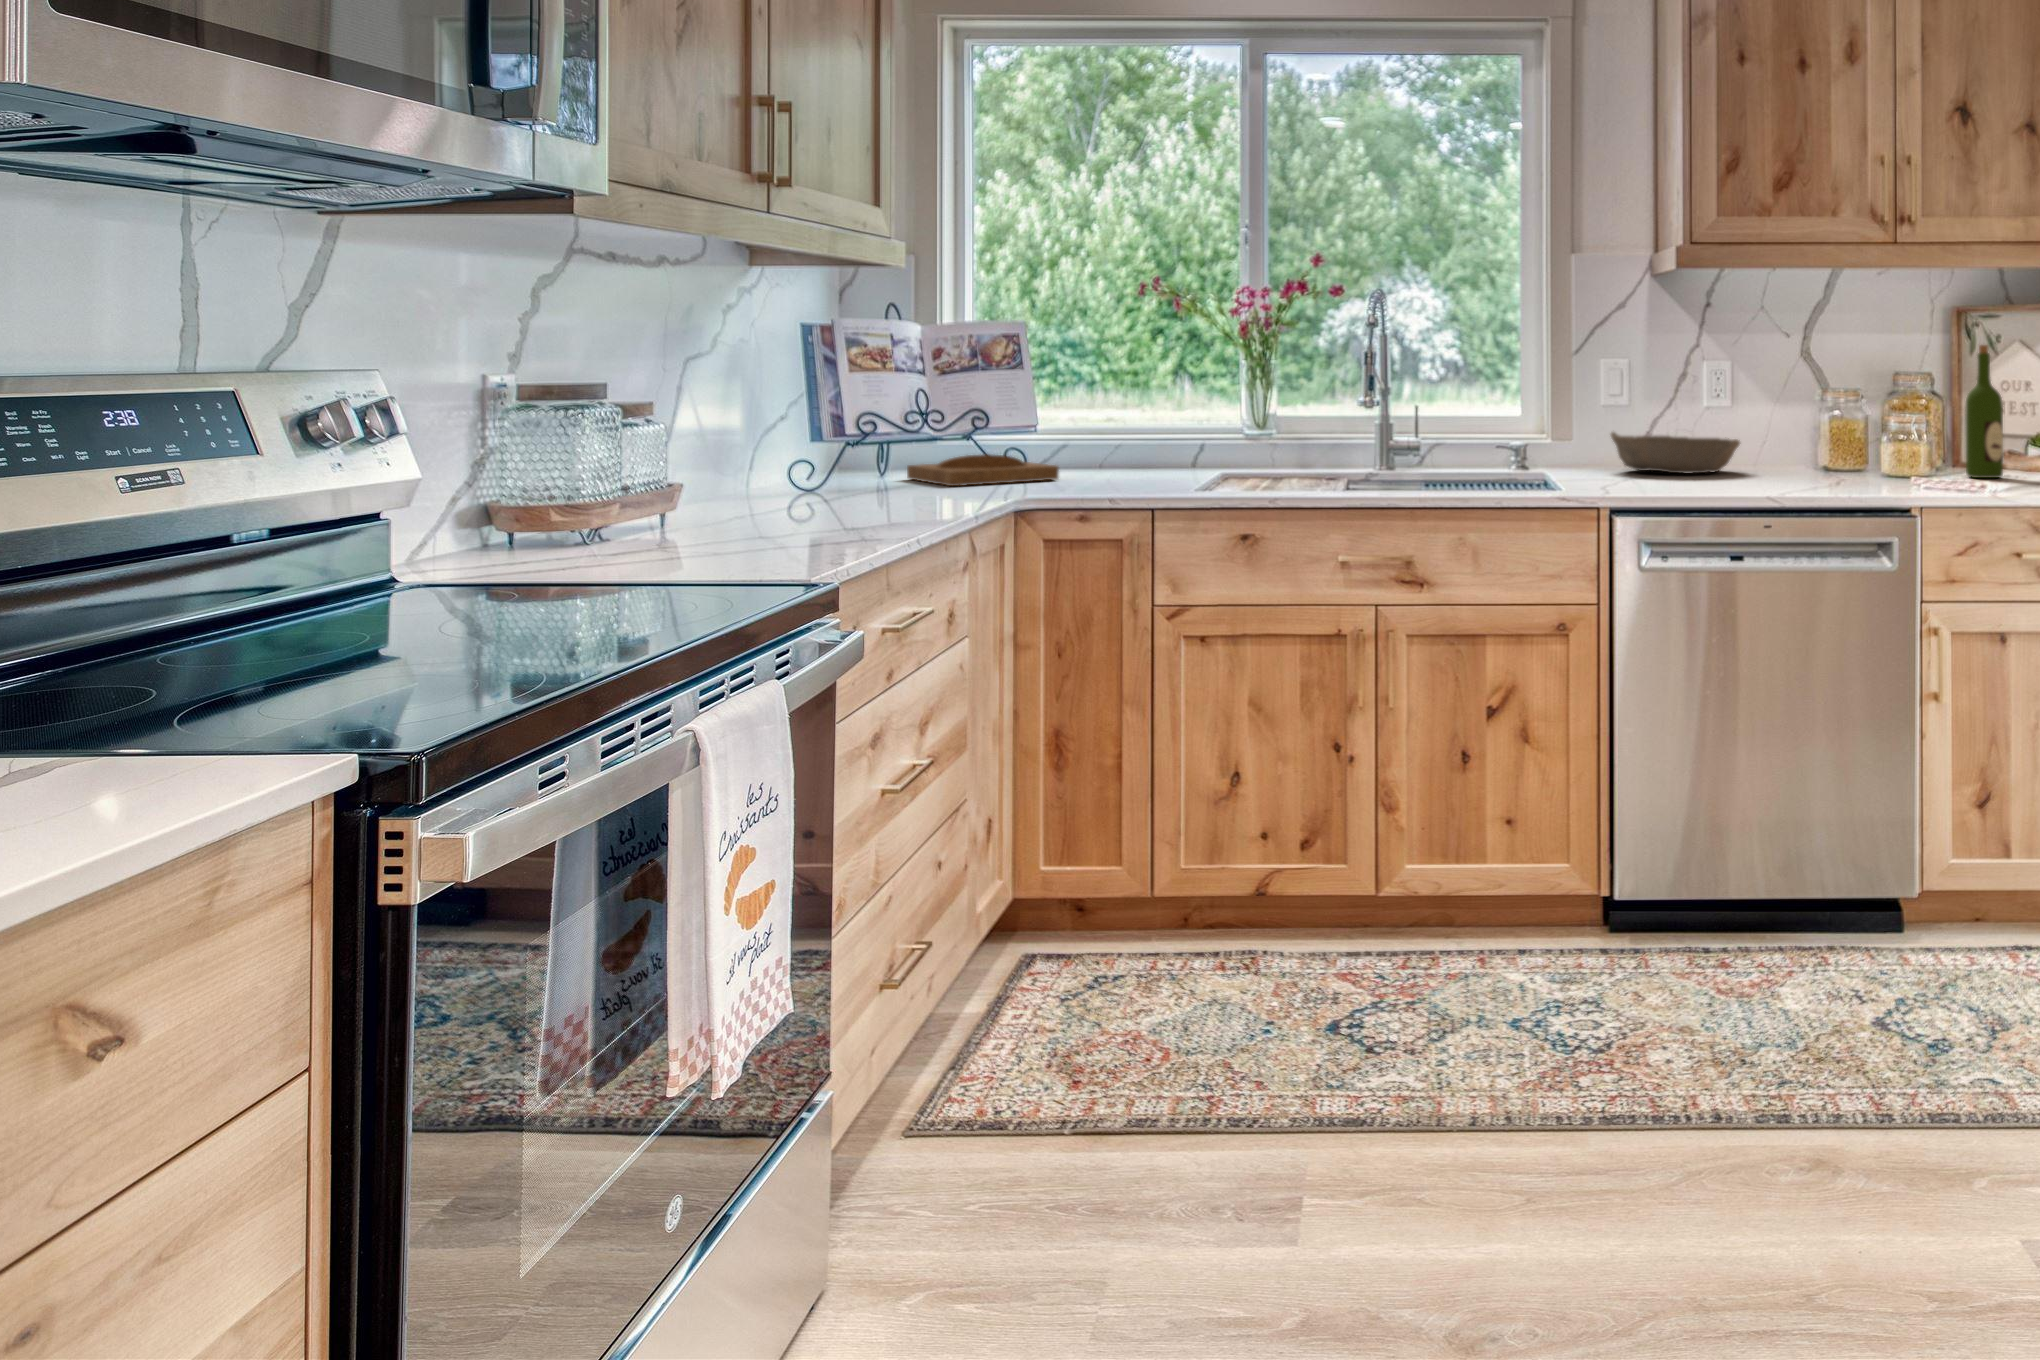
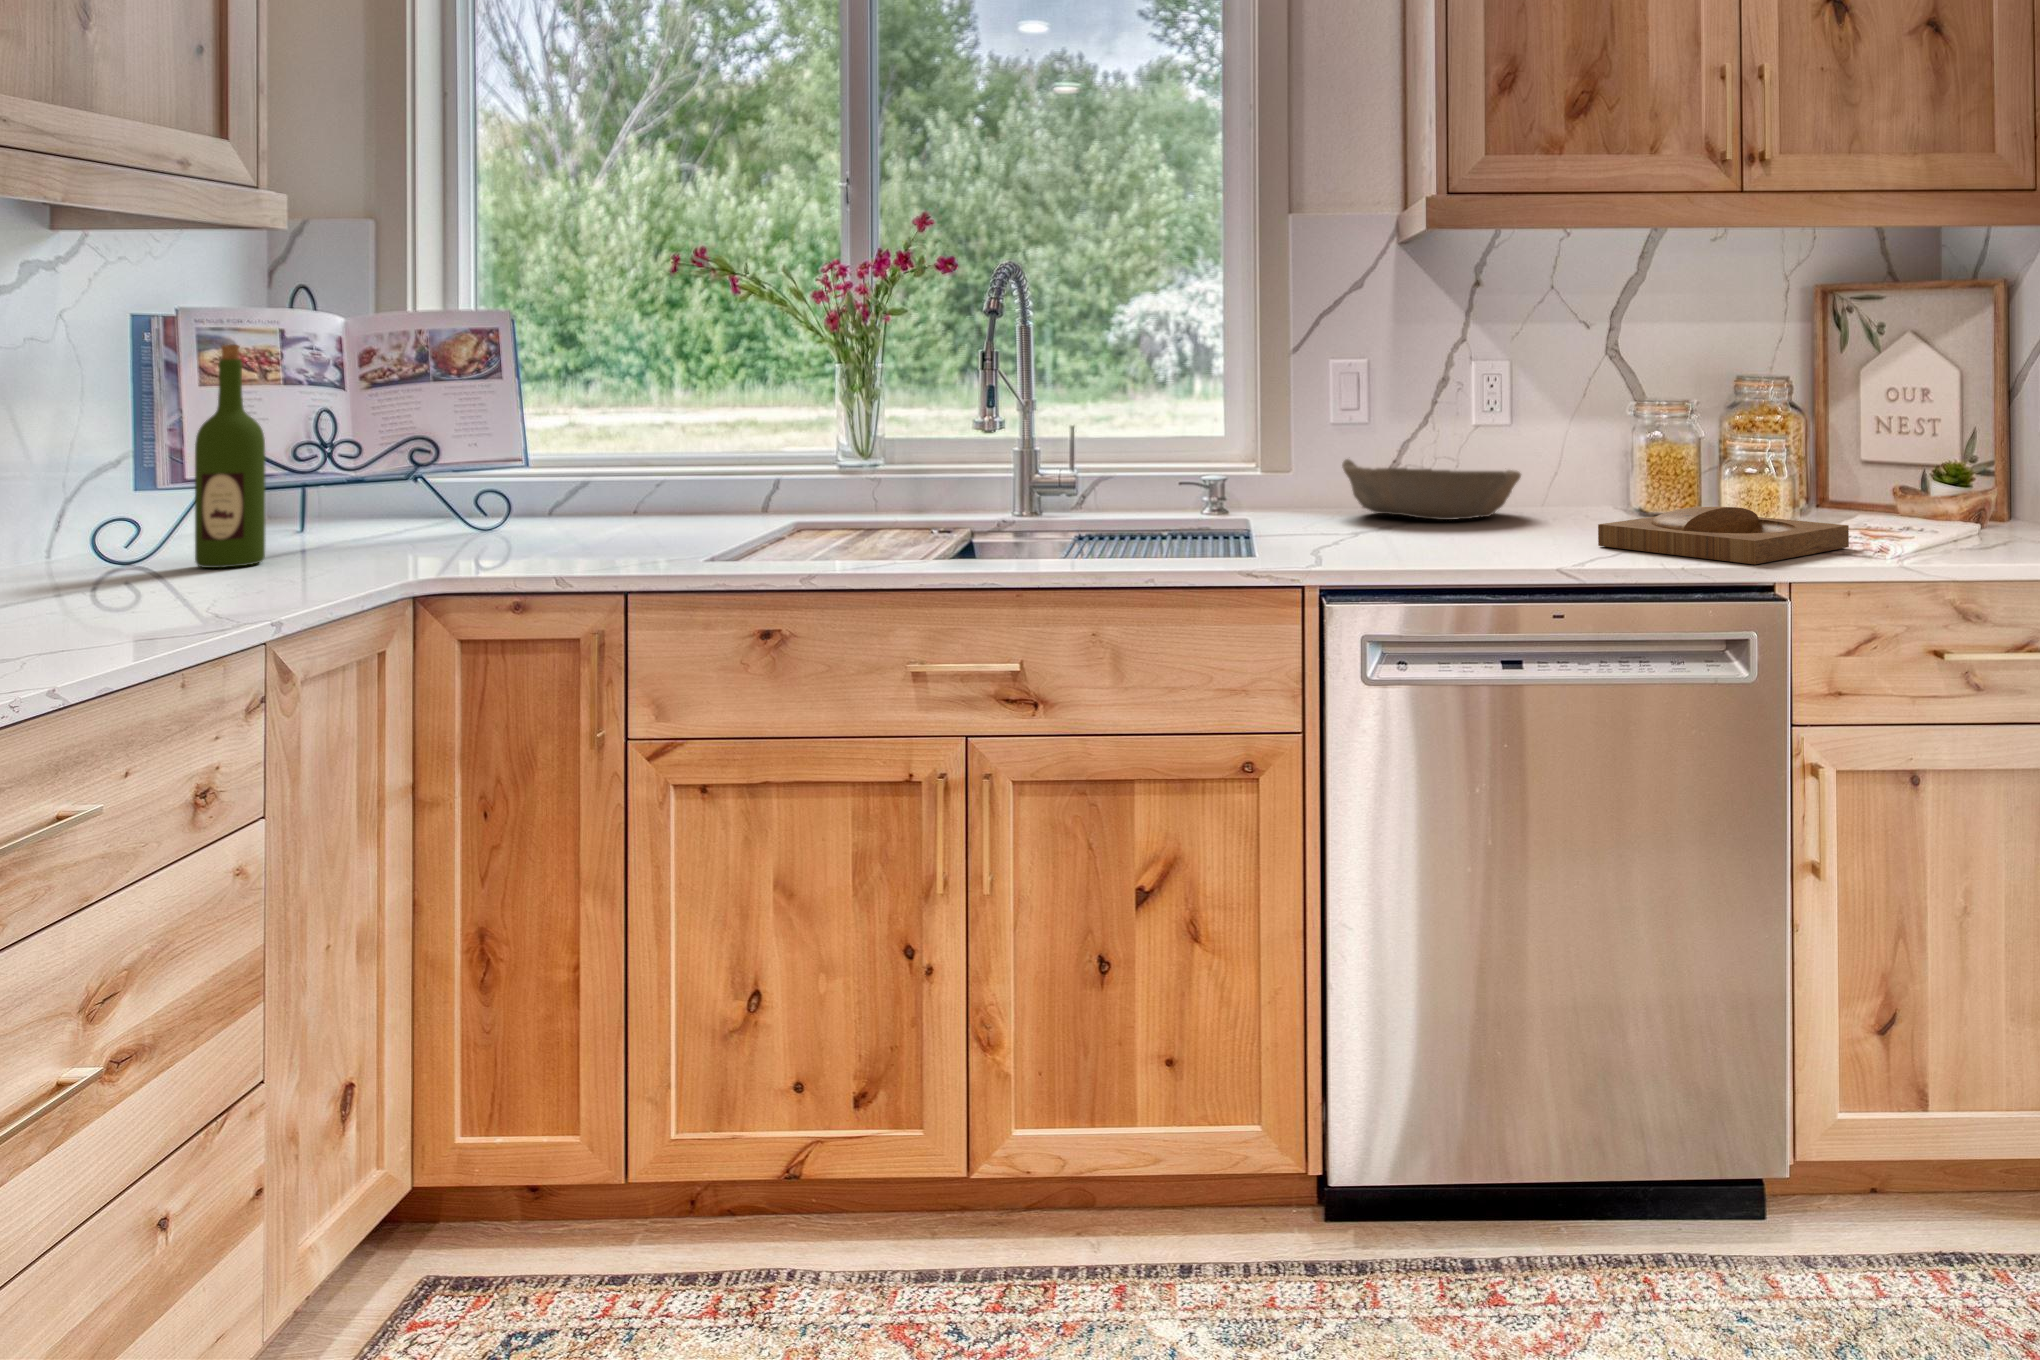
wine bottle: present [1965,345,2003,478] -> present [195,345,265,568]
tray: present [907,454,1059,486] -> present [1598,507,1849,564]

